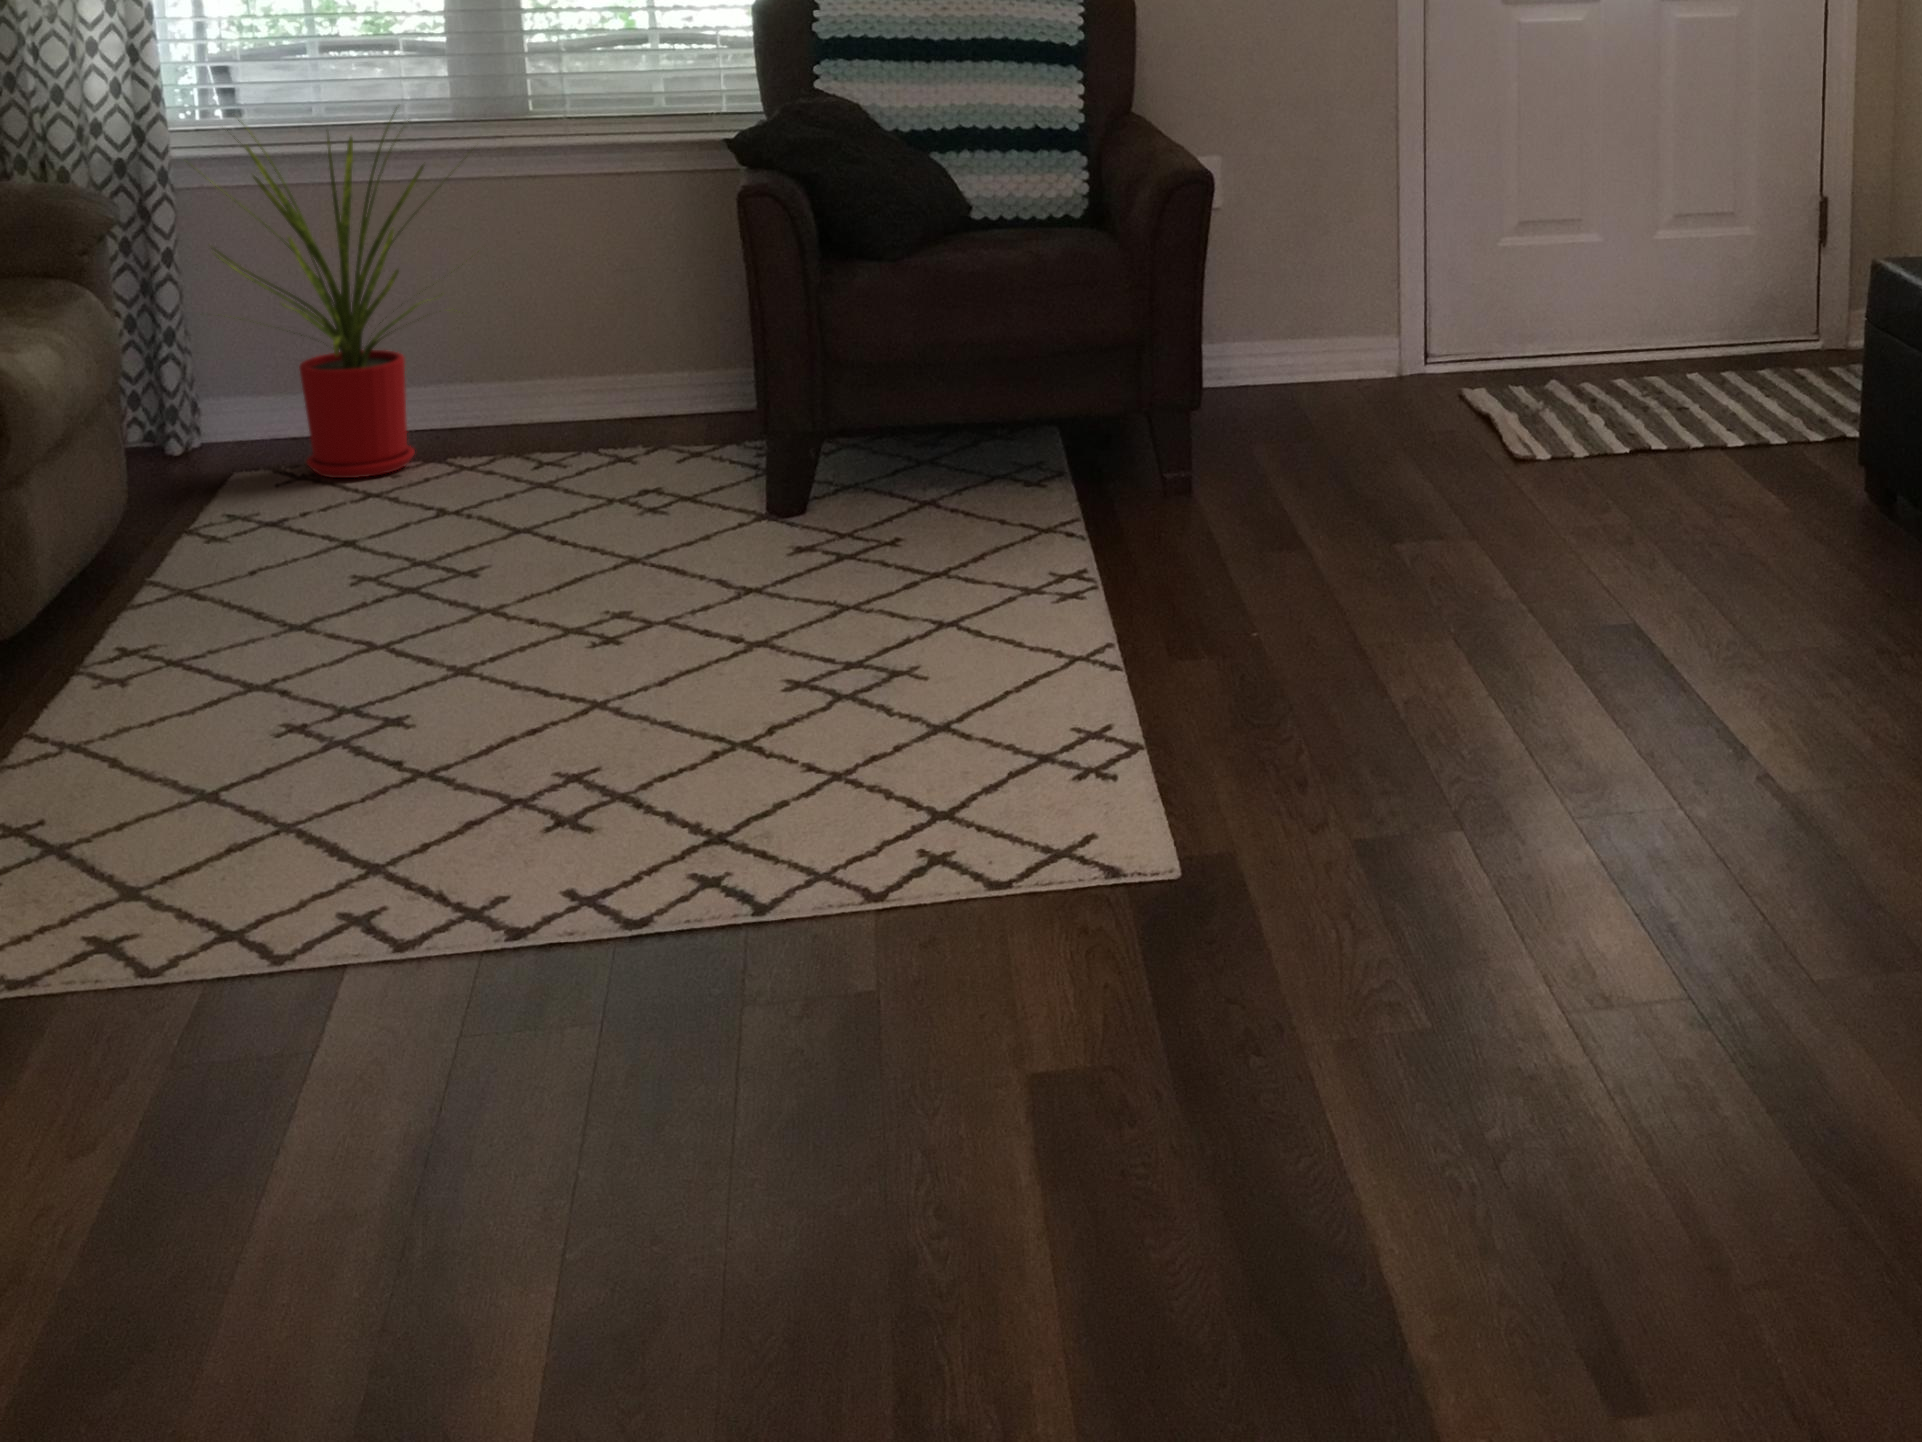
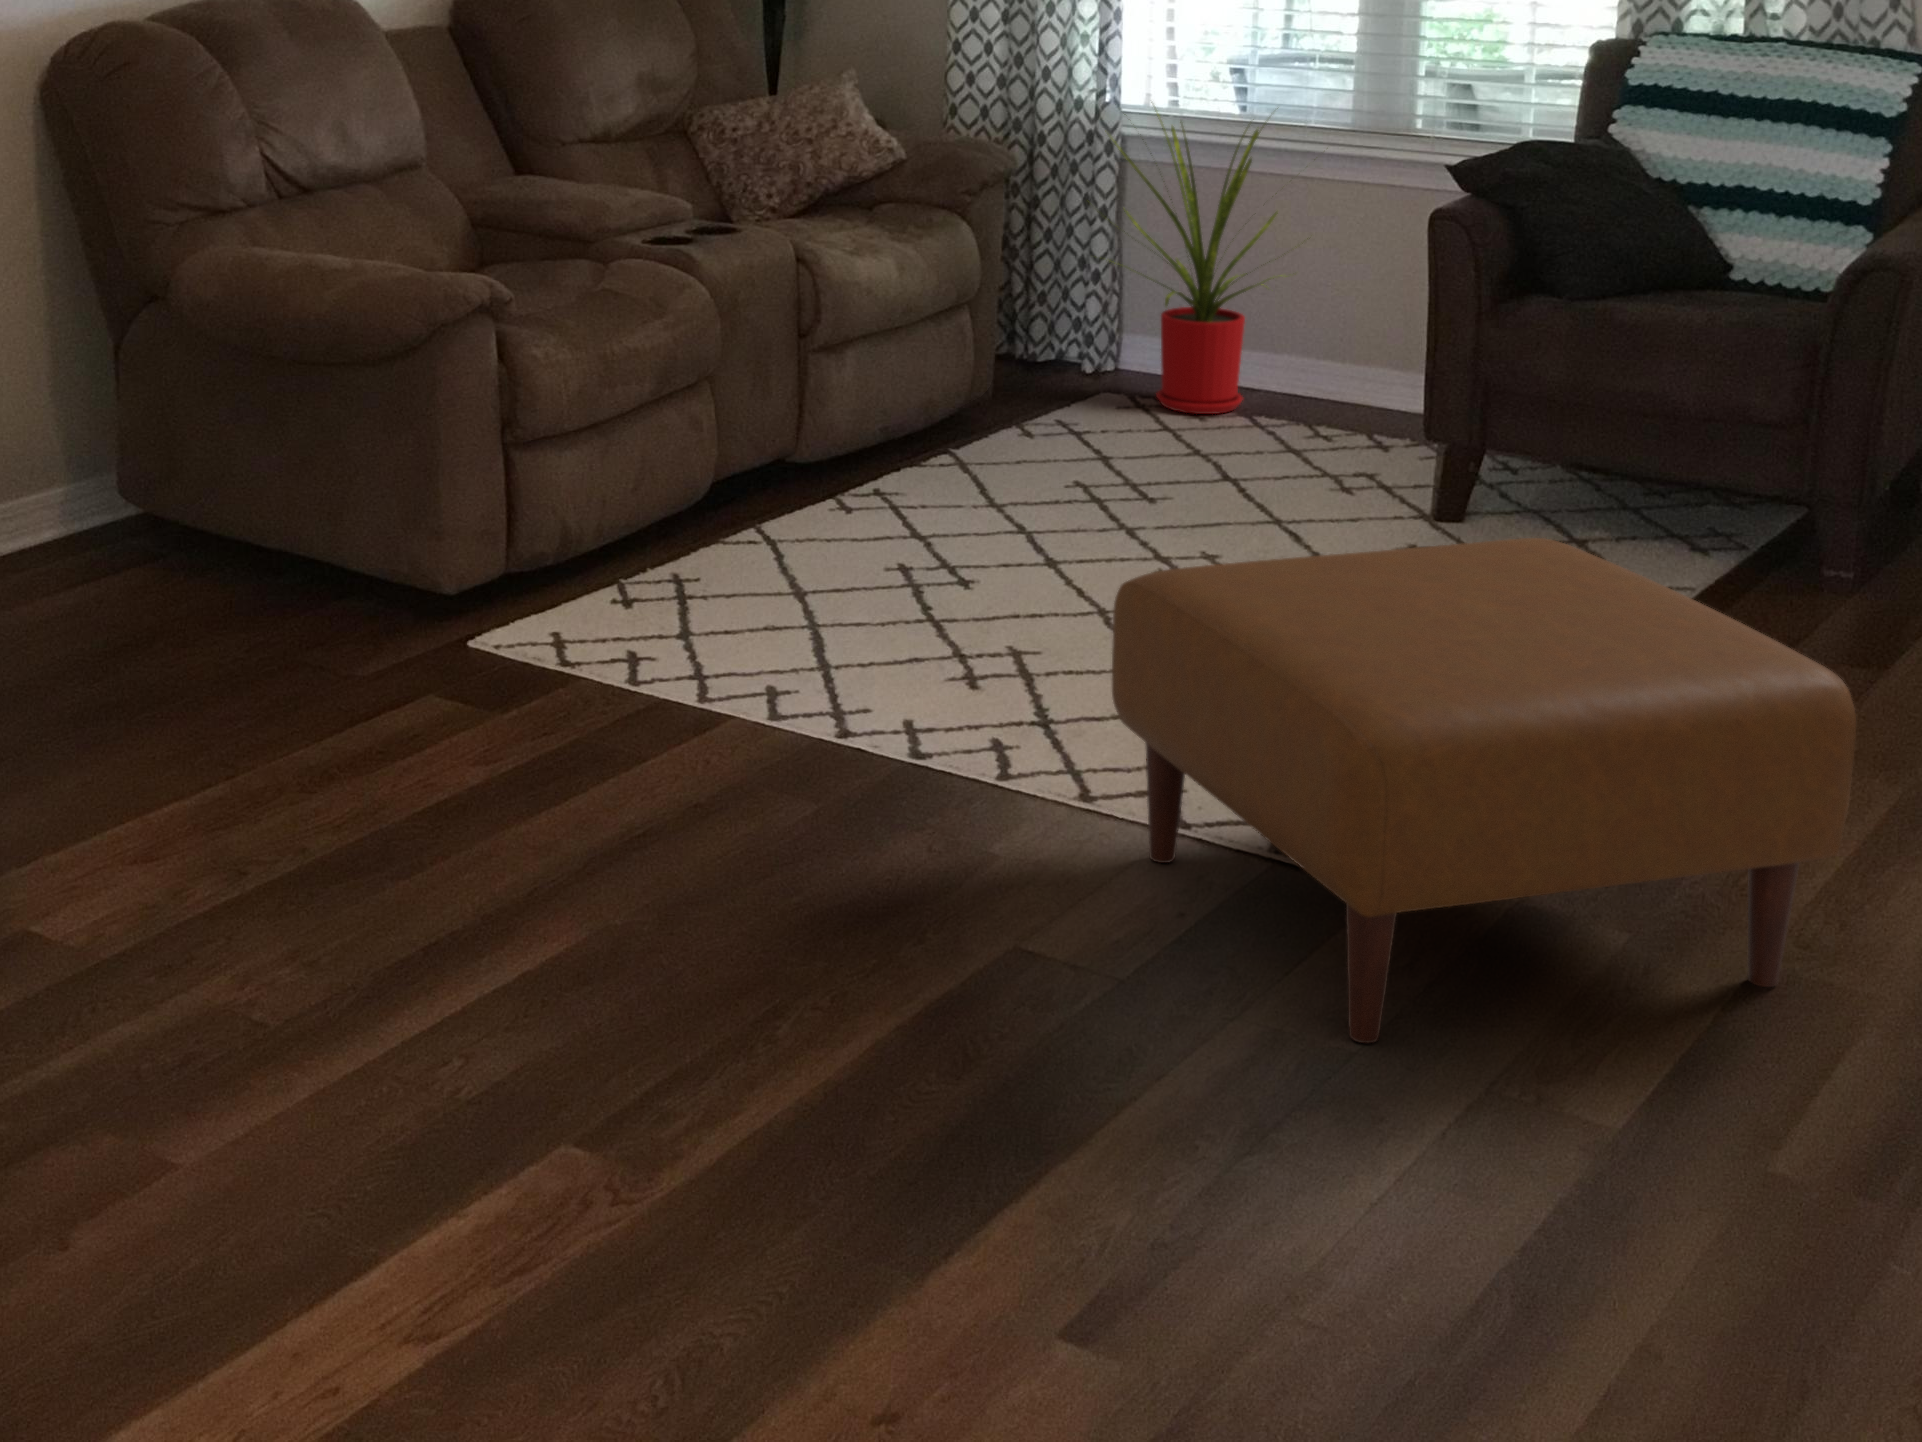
ottoman: none [975,464,1688,991] -> present [1112,538,1856,1043]

